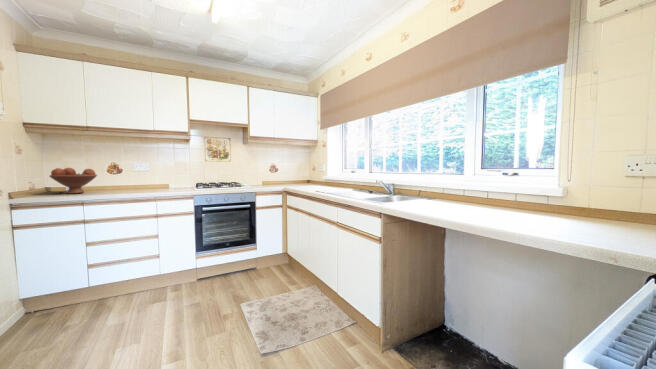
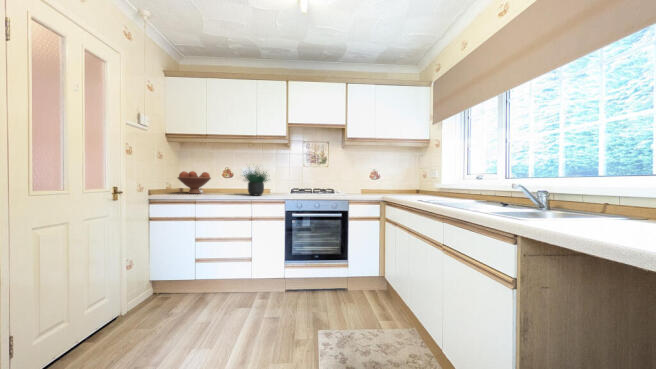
potted plant: none [133,155,178,192] -> present [244,171,268,195]

